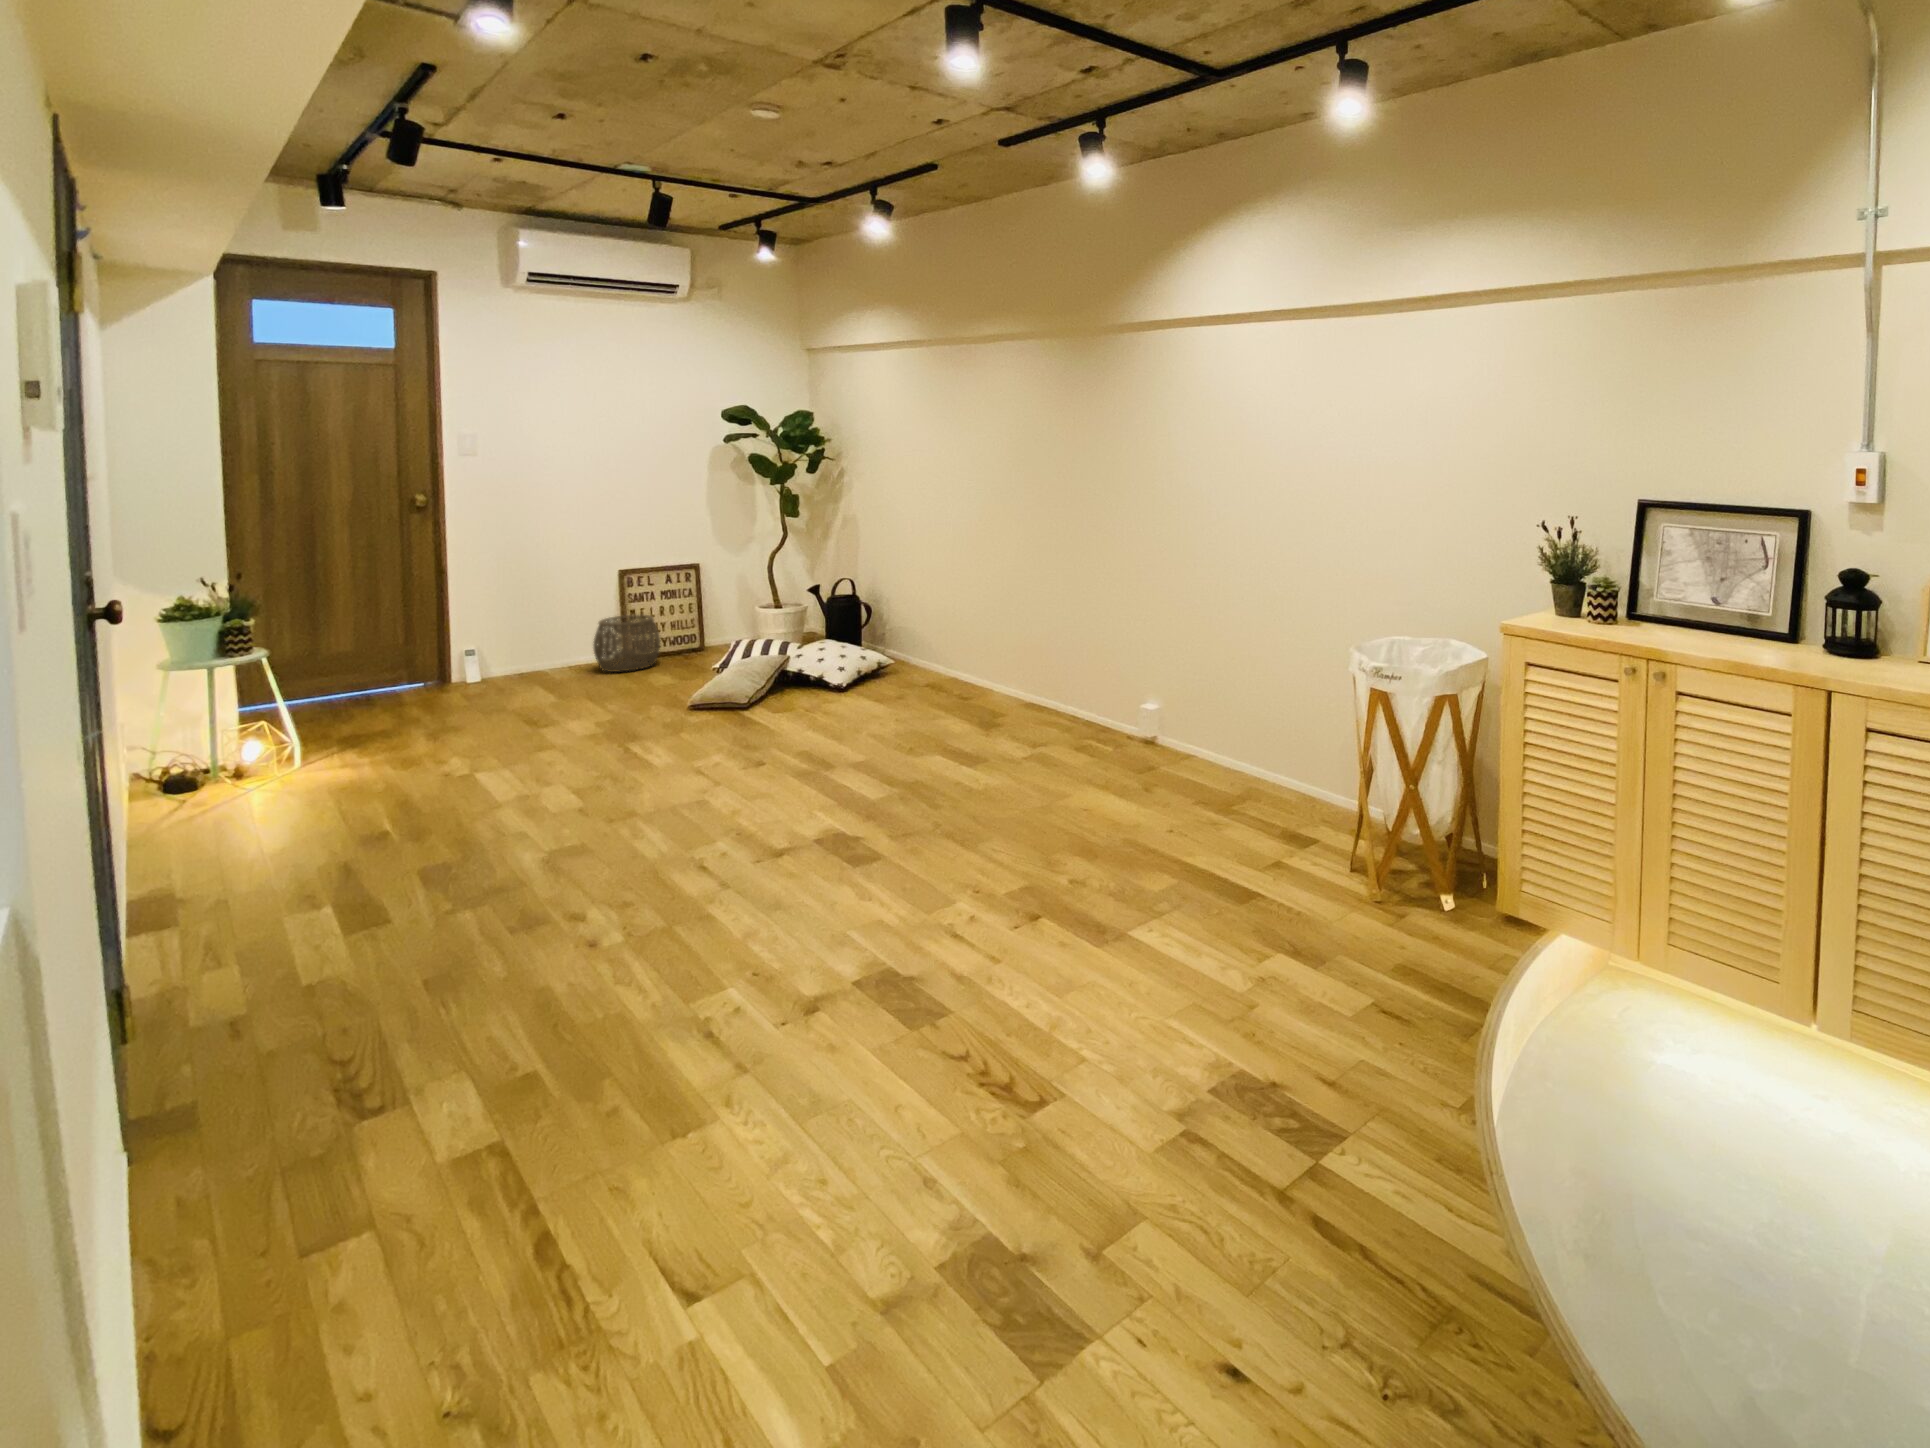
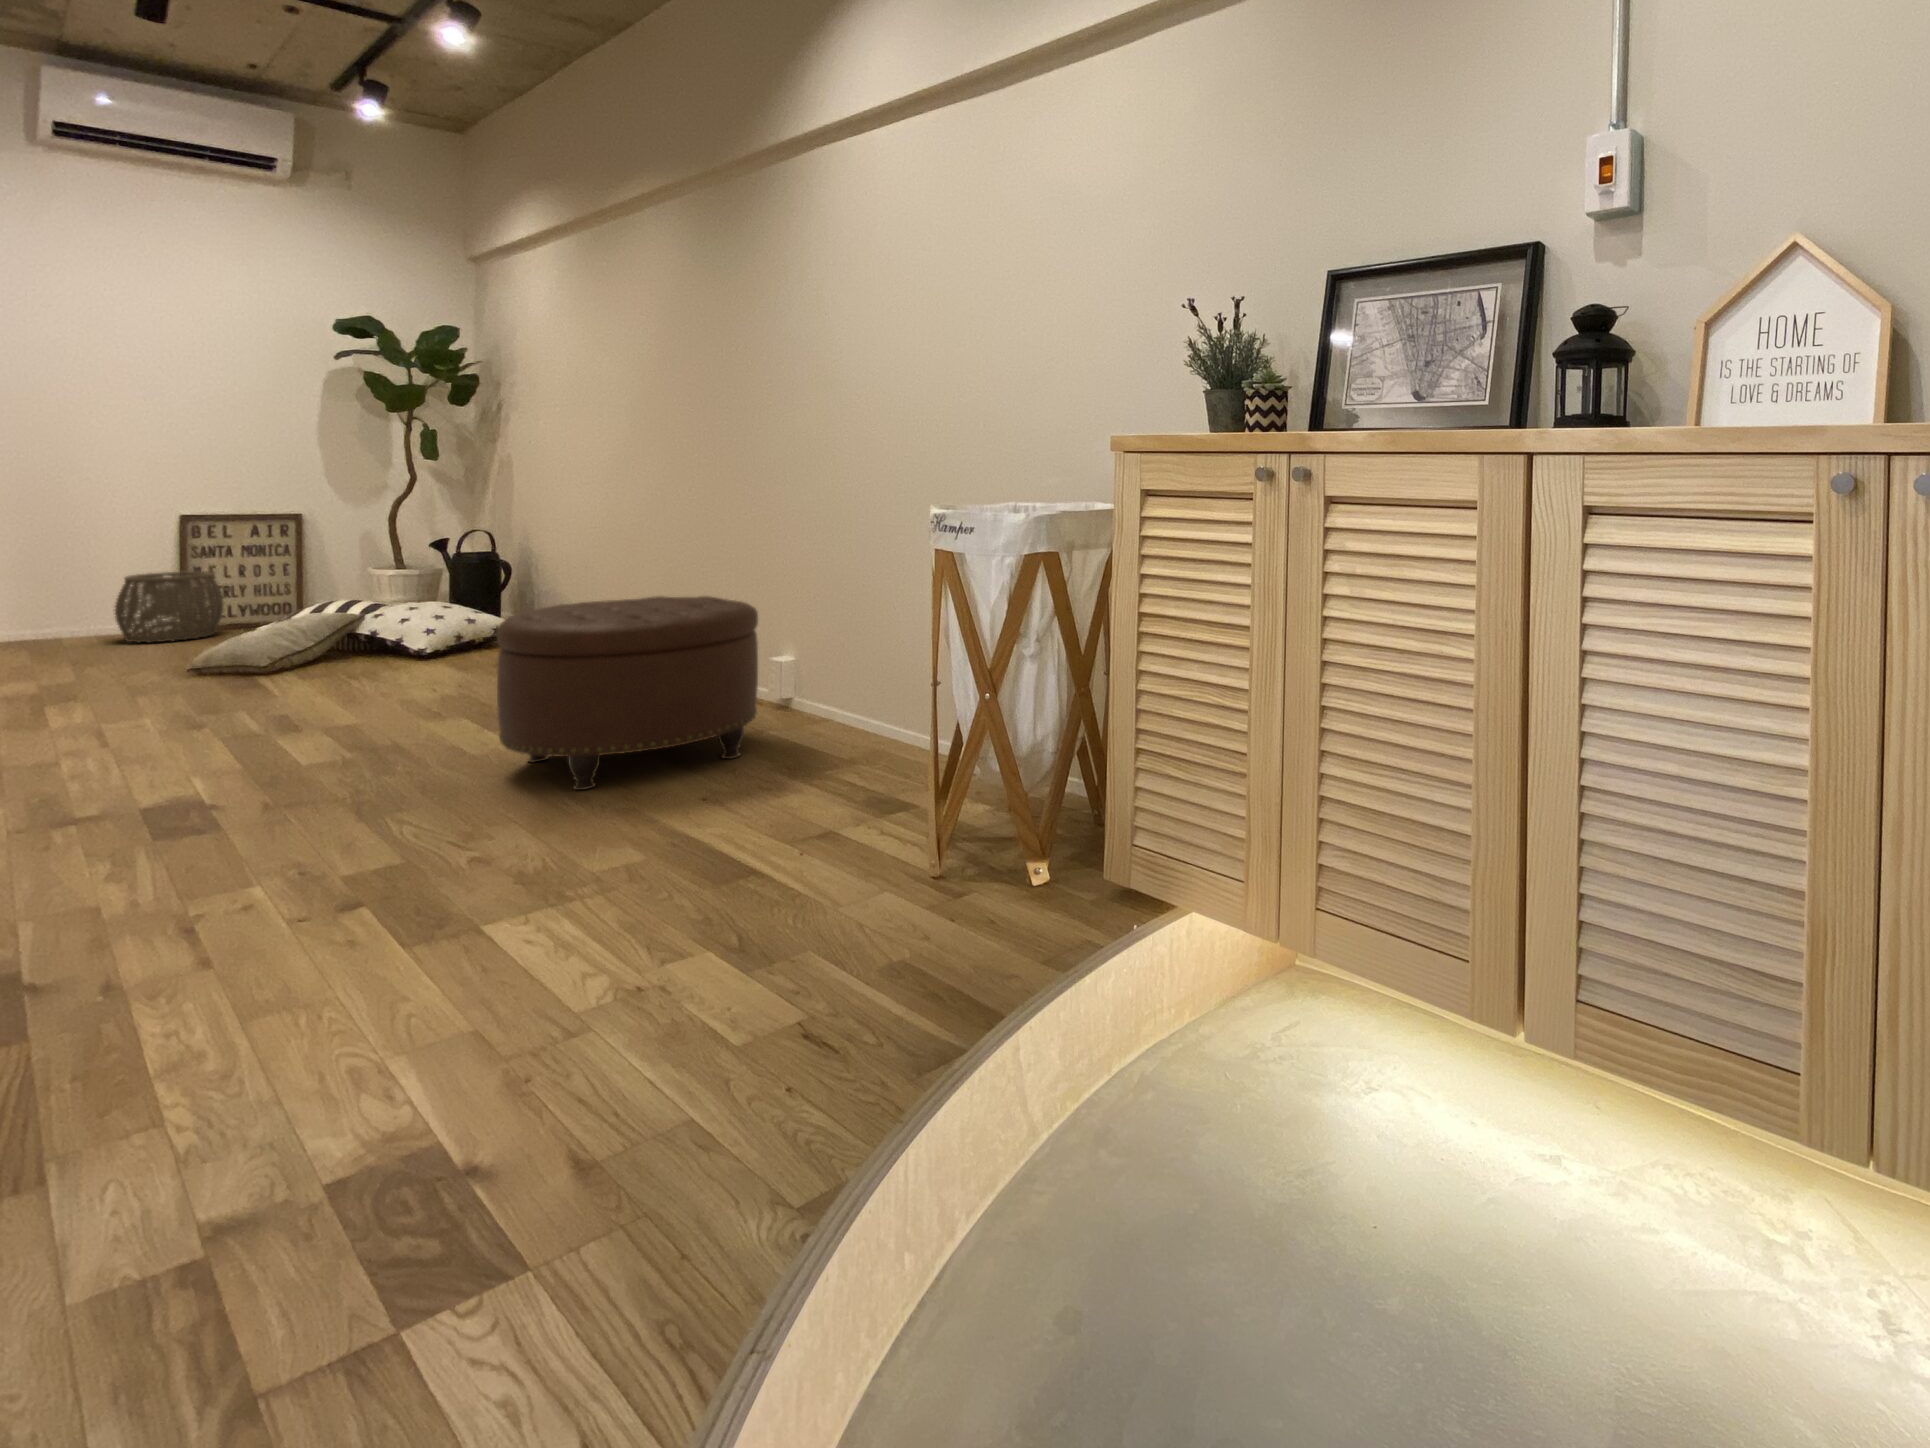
ottoman: none [1002,672,1161,822] -> present [497,596,758,790]

